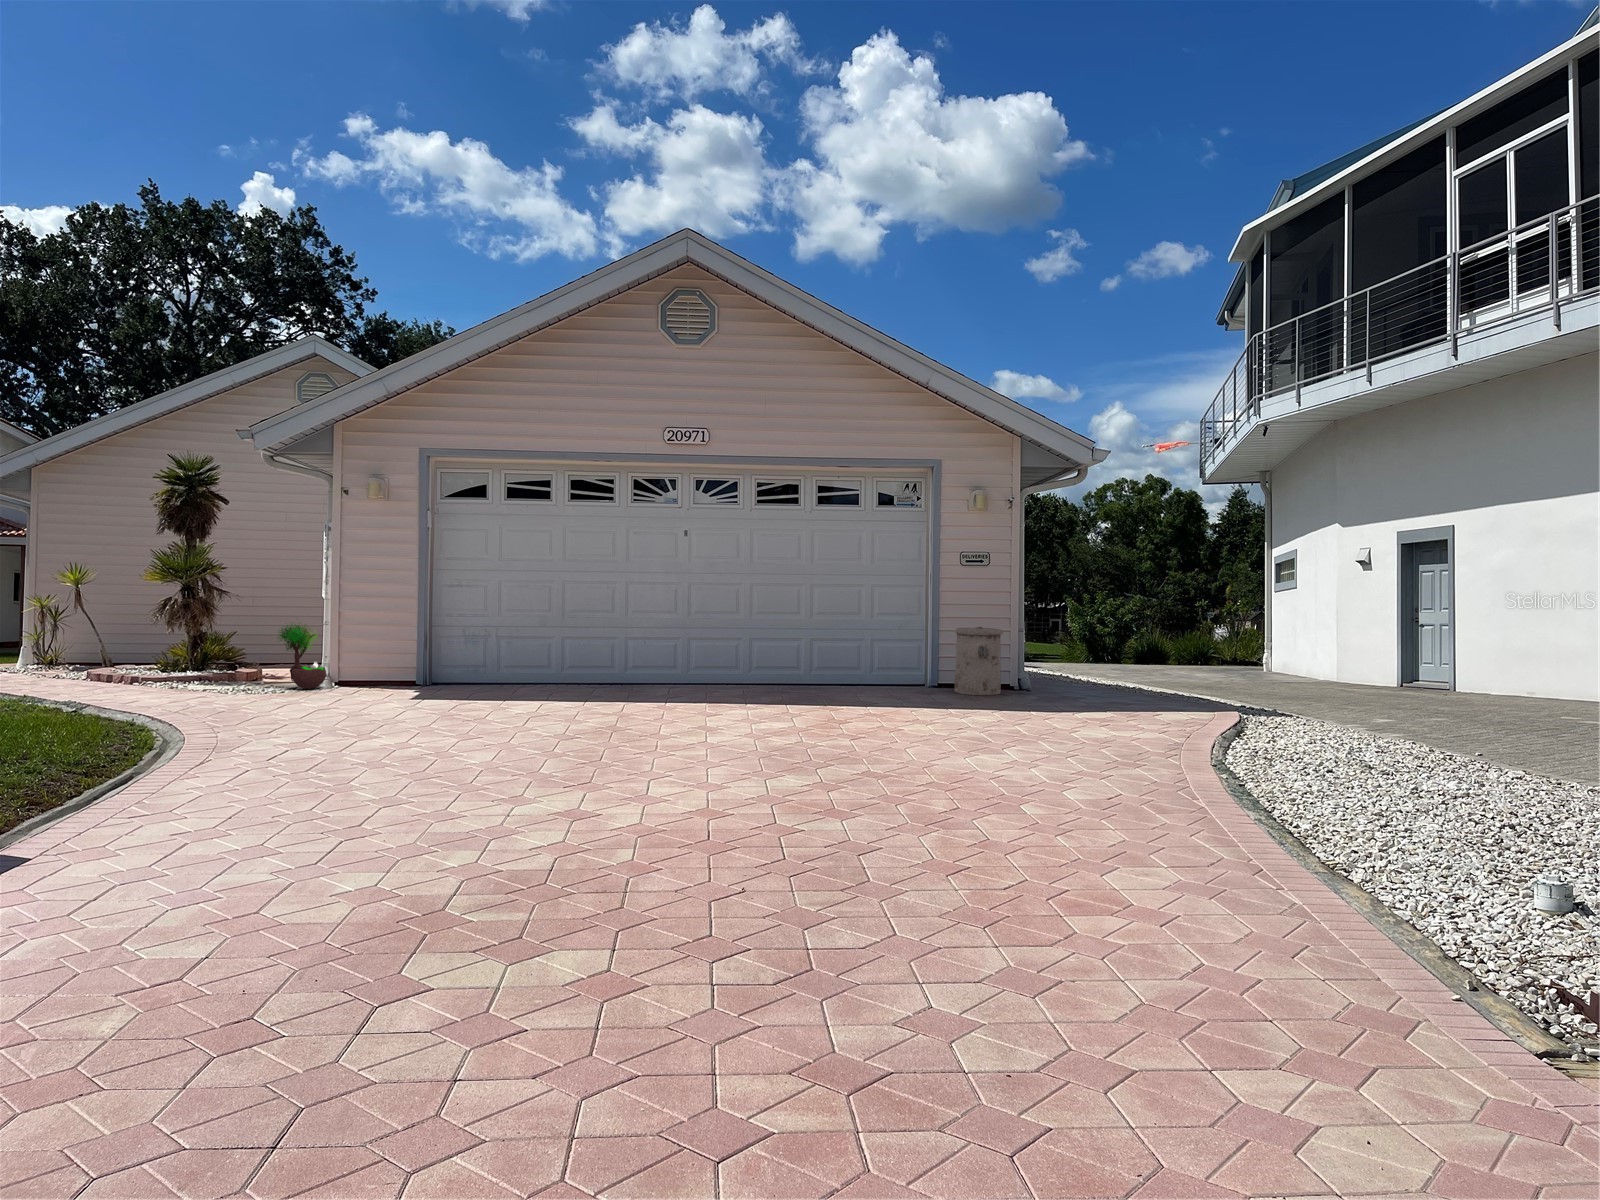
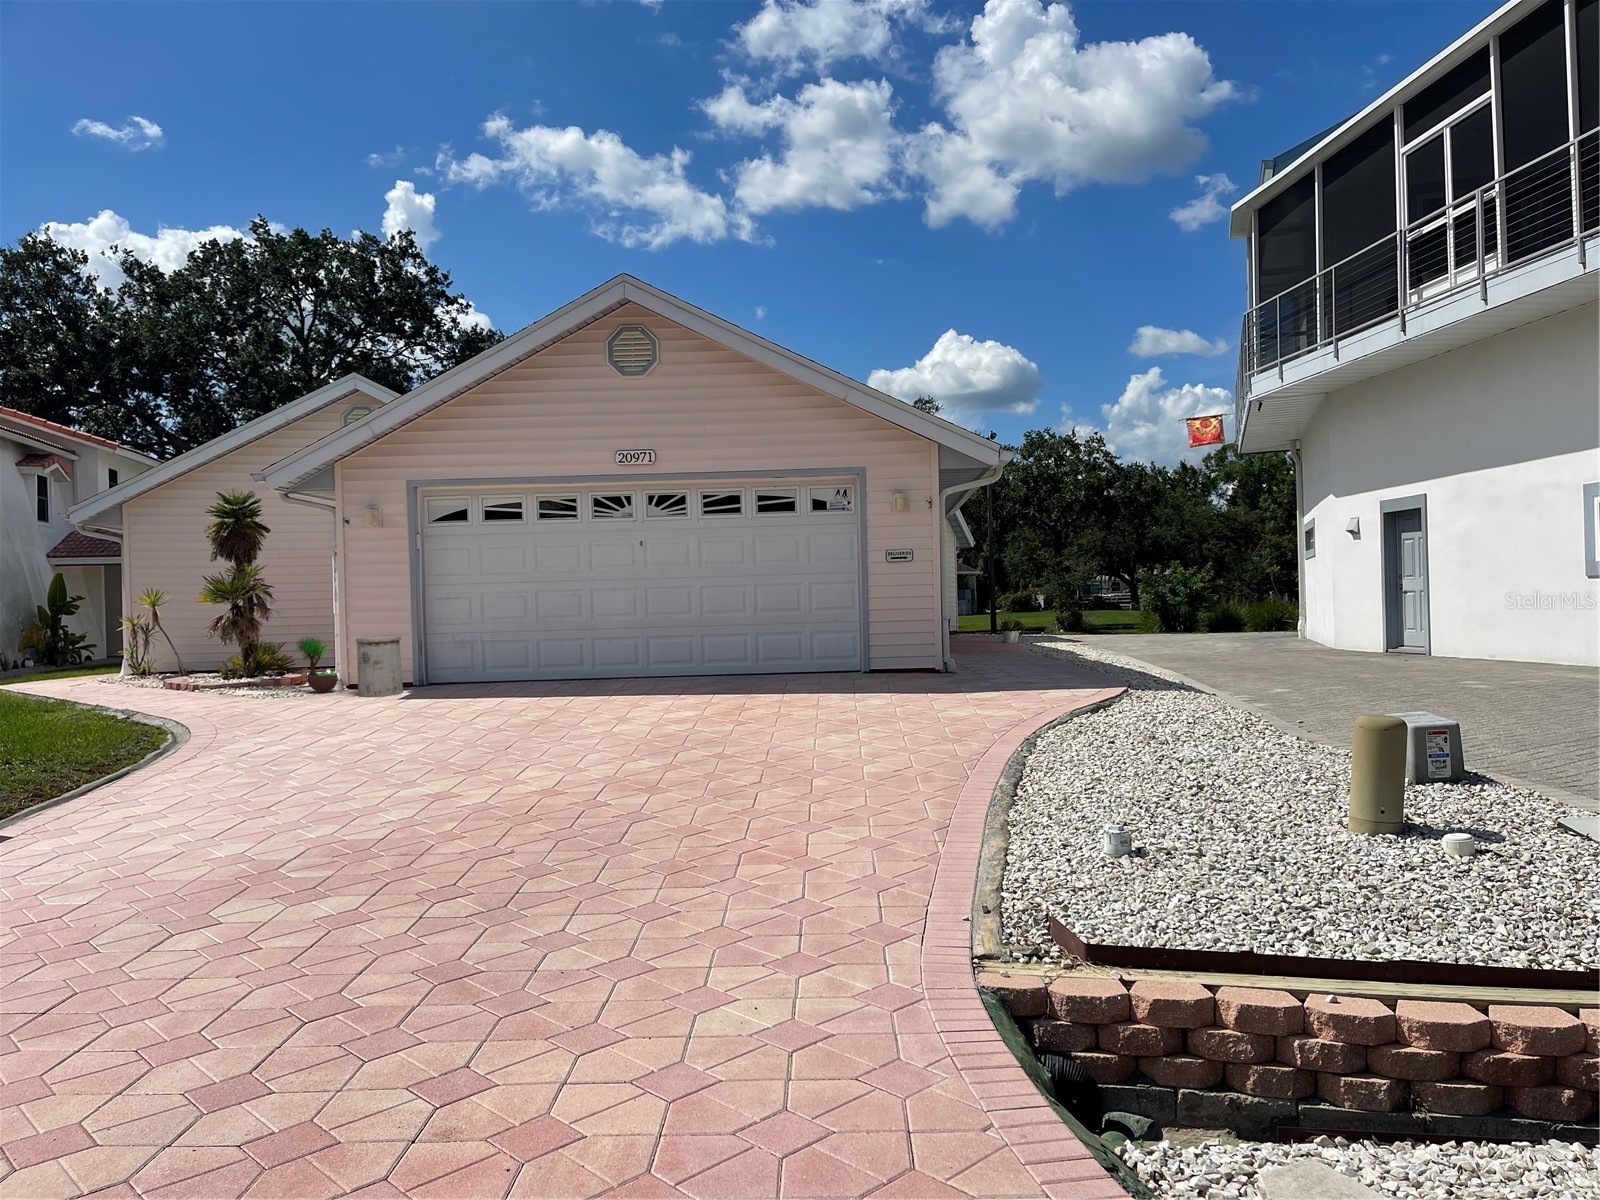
trash can: present [955,627,1003,695] -> present [356,635,403,697]

